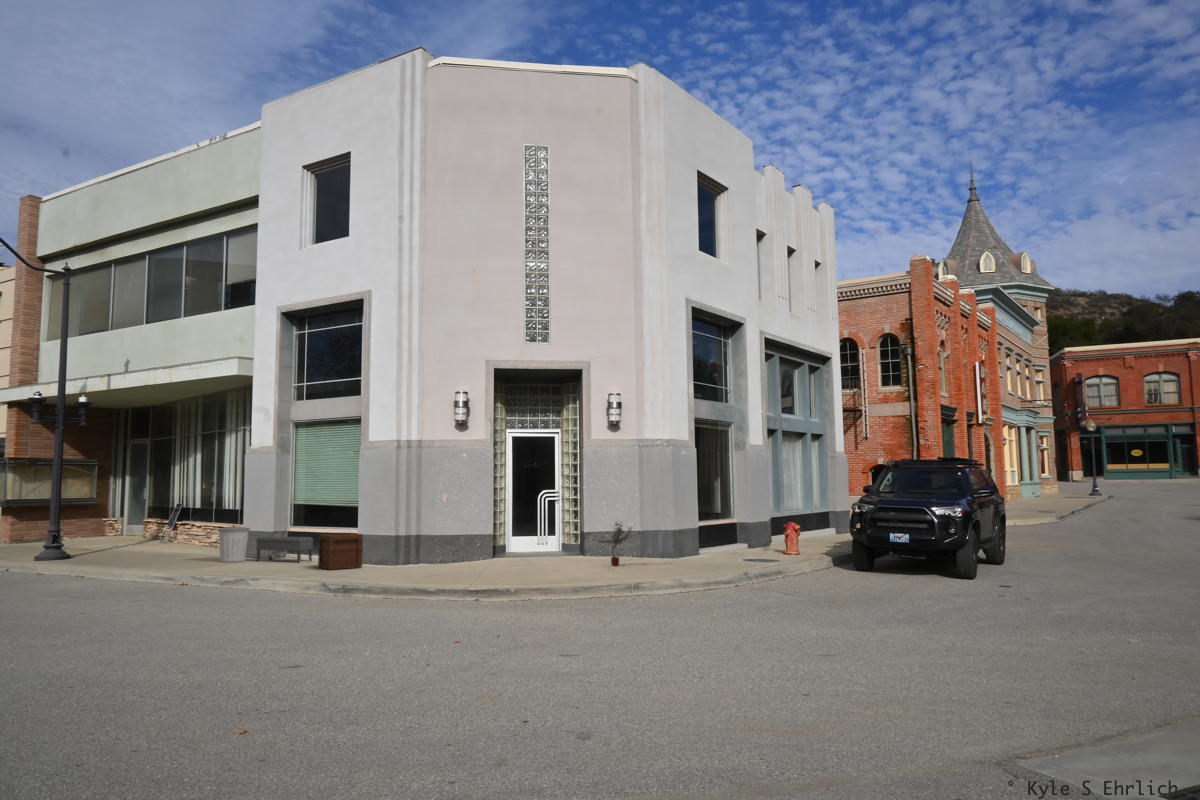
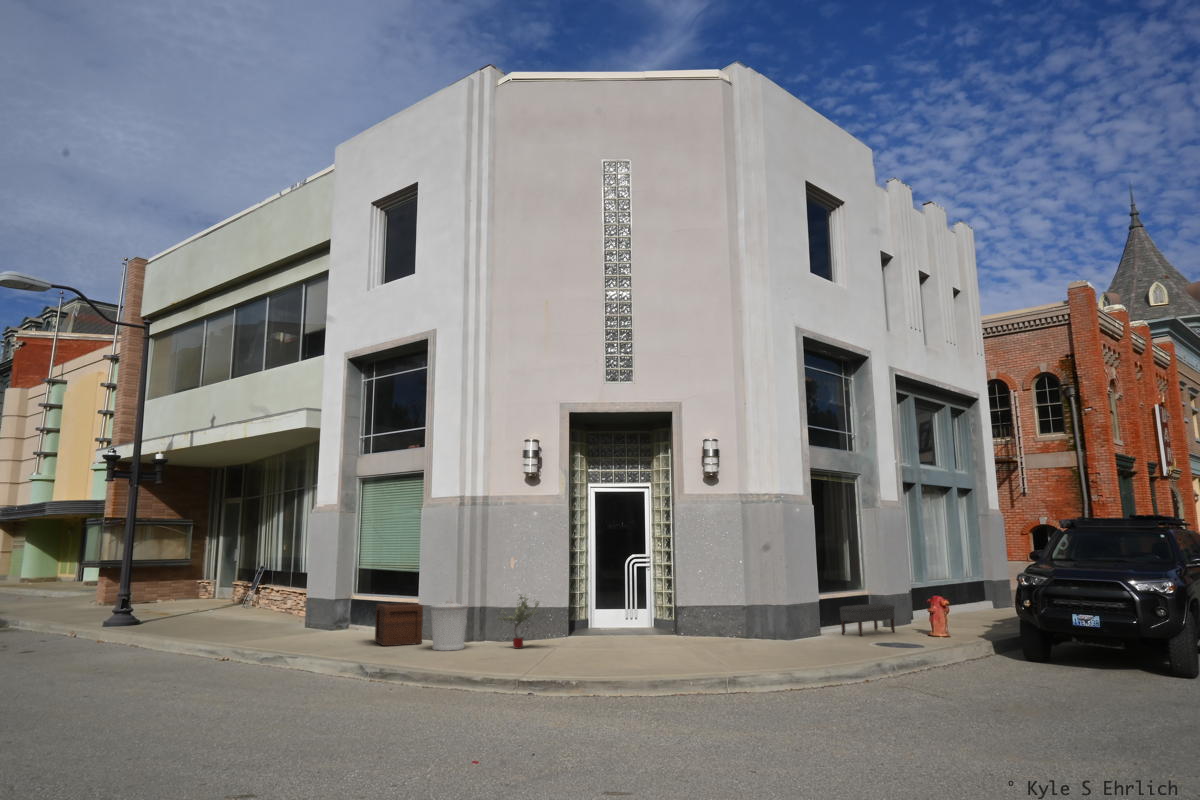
potted tree: present [599,523,632,566] -> present [498,594,539,648]
trash can: present [218,525,250,562] -> present [430,601,469,651]
bench: present [256,537,313,563] -> present [839,604,895,636]

